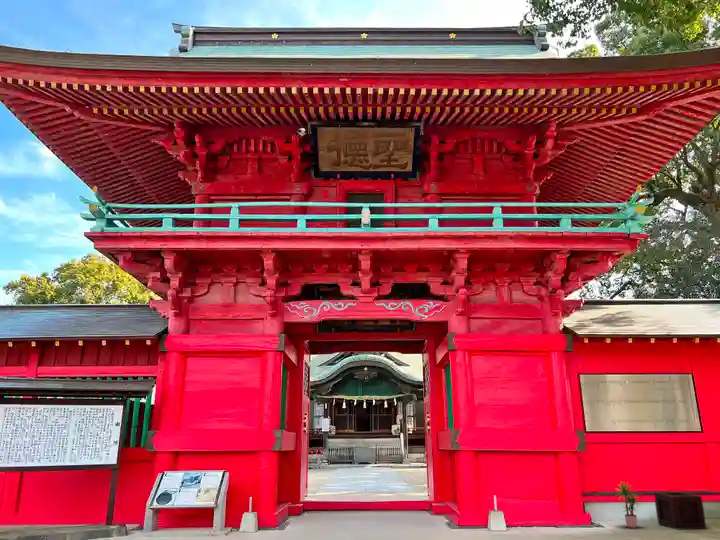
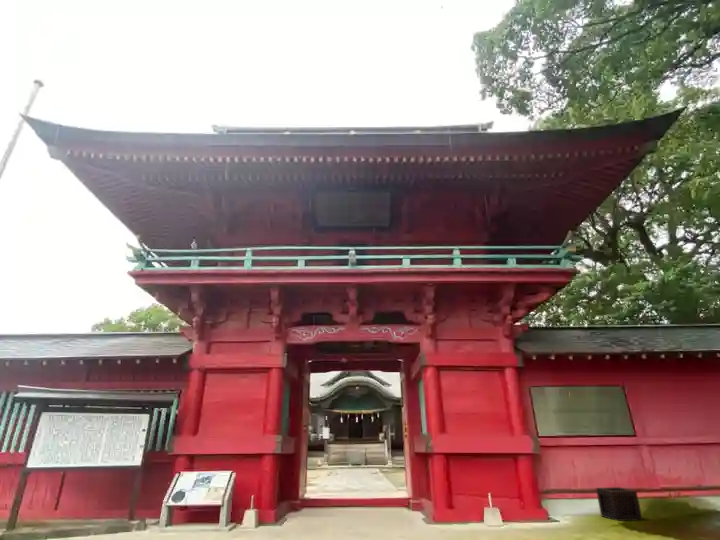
potted plant: present [617,483,638,528] -> none [561,478,589,520]

